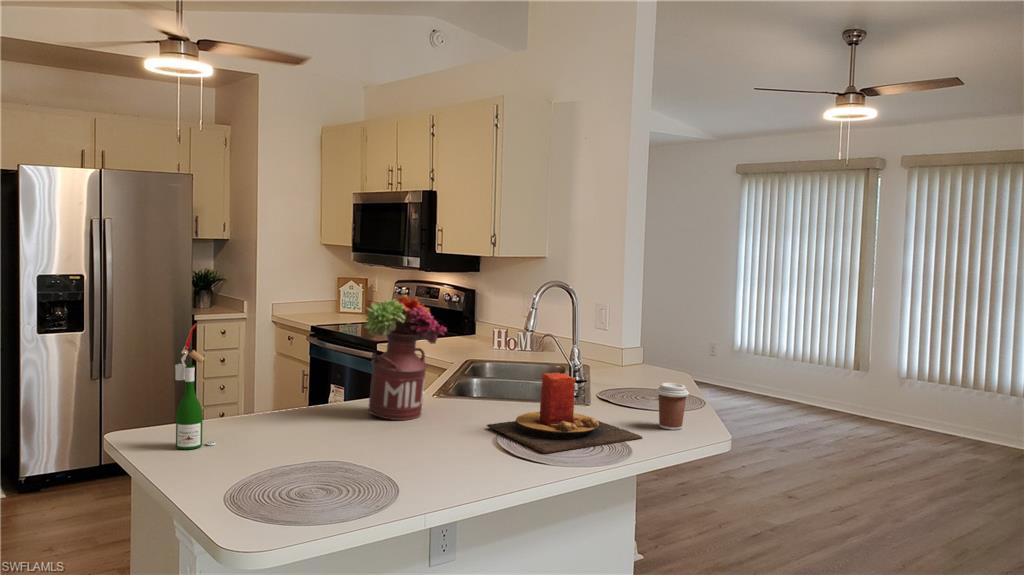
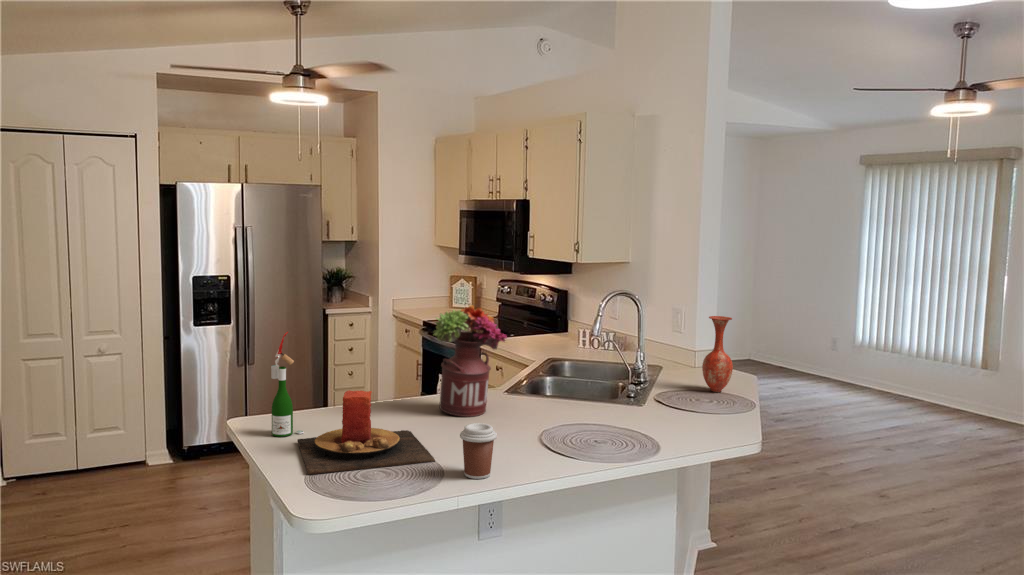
vase: none [638,309,670,388] -> present [702,316,733,392]
candle: present [487,373,642,454] -> present [297,390,435,475]
coffee cup: present [656,383,689,430] -> present [460,423,497,479]

